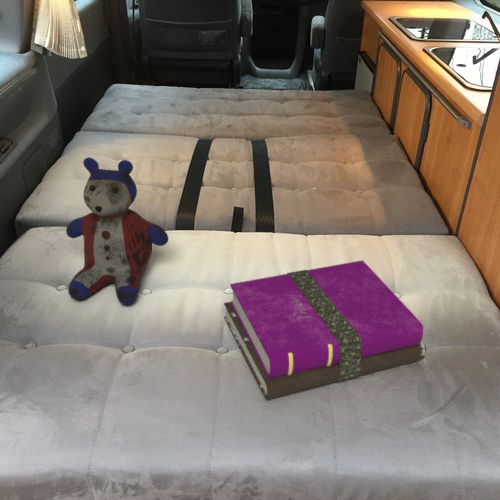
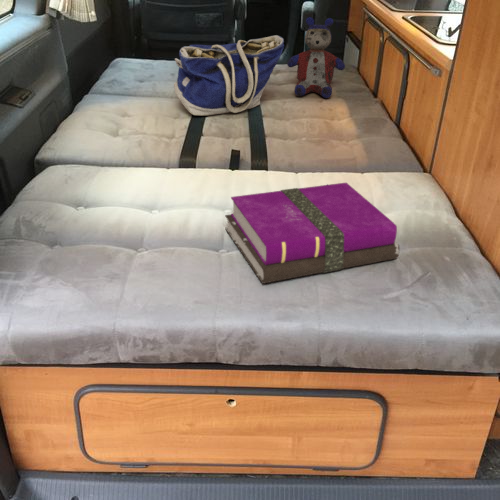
tote bag: none [171,70,292,160] -> present [174,35,284,116]
stuffed bear: present [66,158,168,305] -> present [287,17,345,98]

